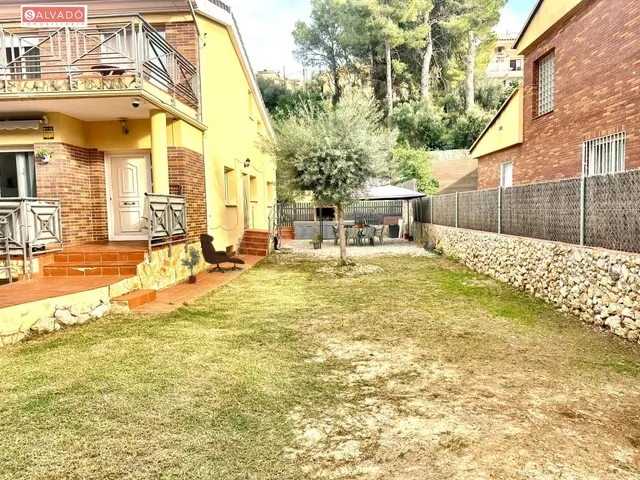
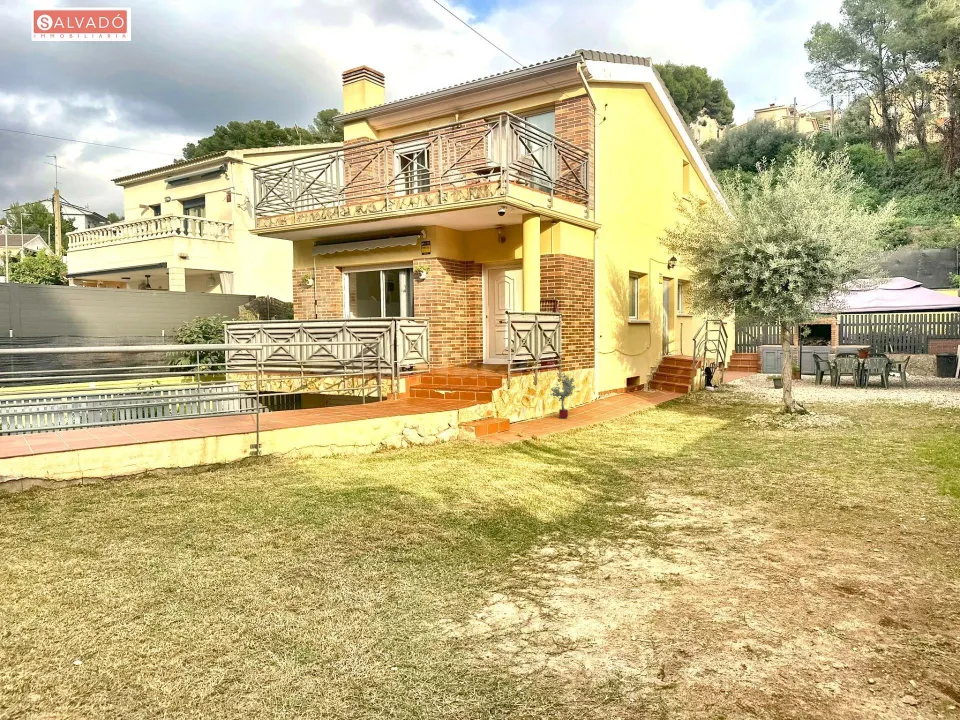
lounge chair: present [200,234,245,273] -> none [583,359,640,410]

